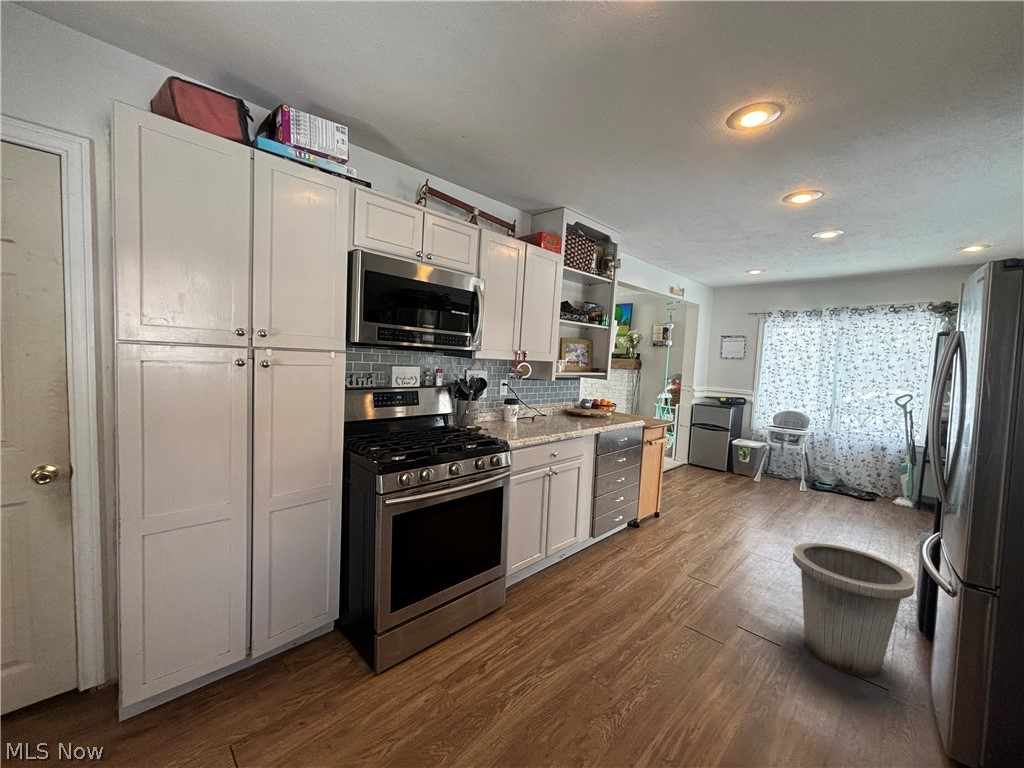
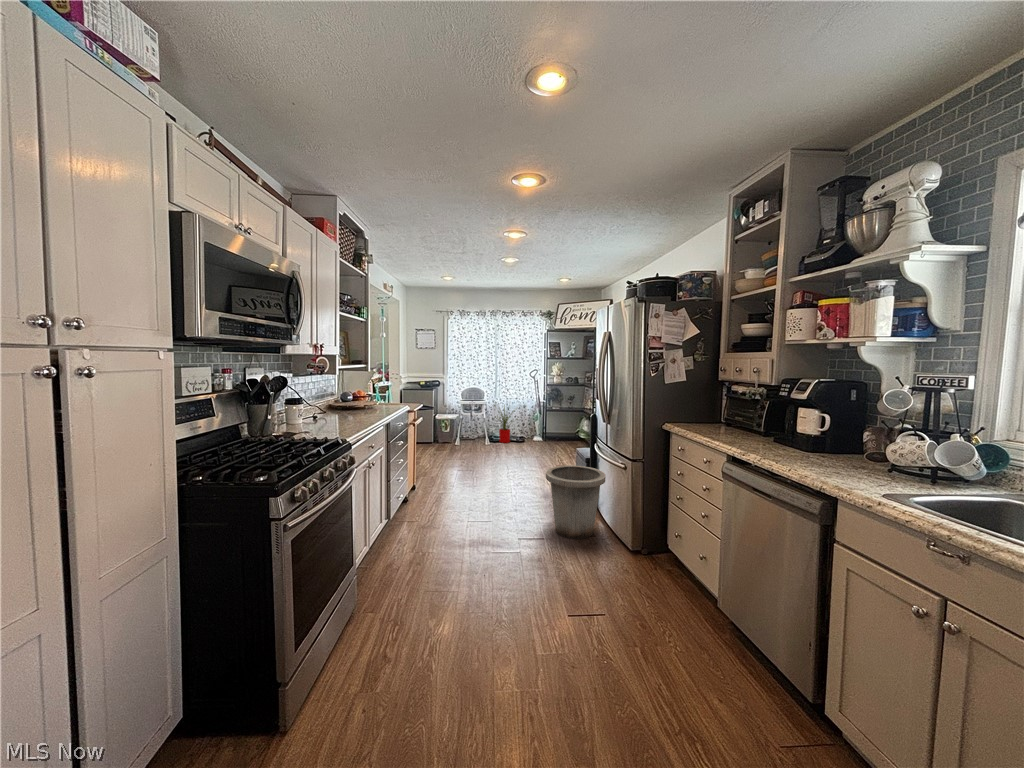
house plant: none [811,433,869,496] -> present [499,408,512,443]

